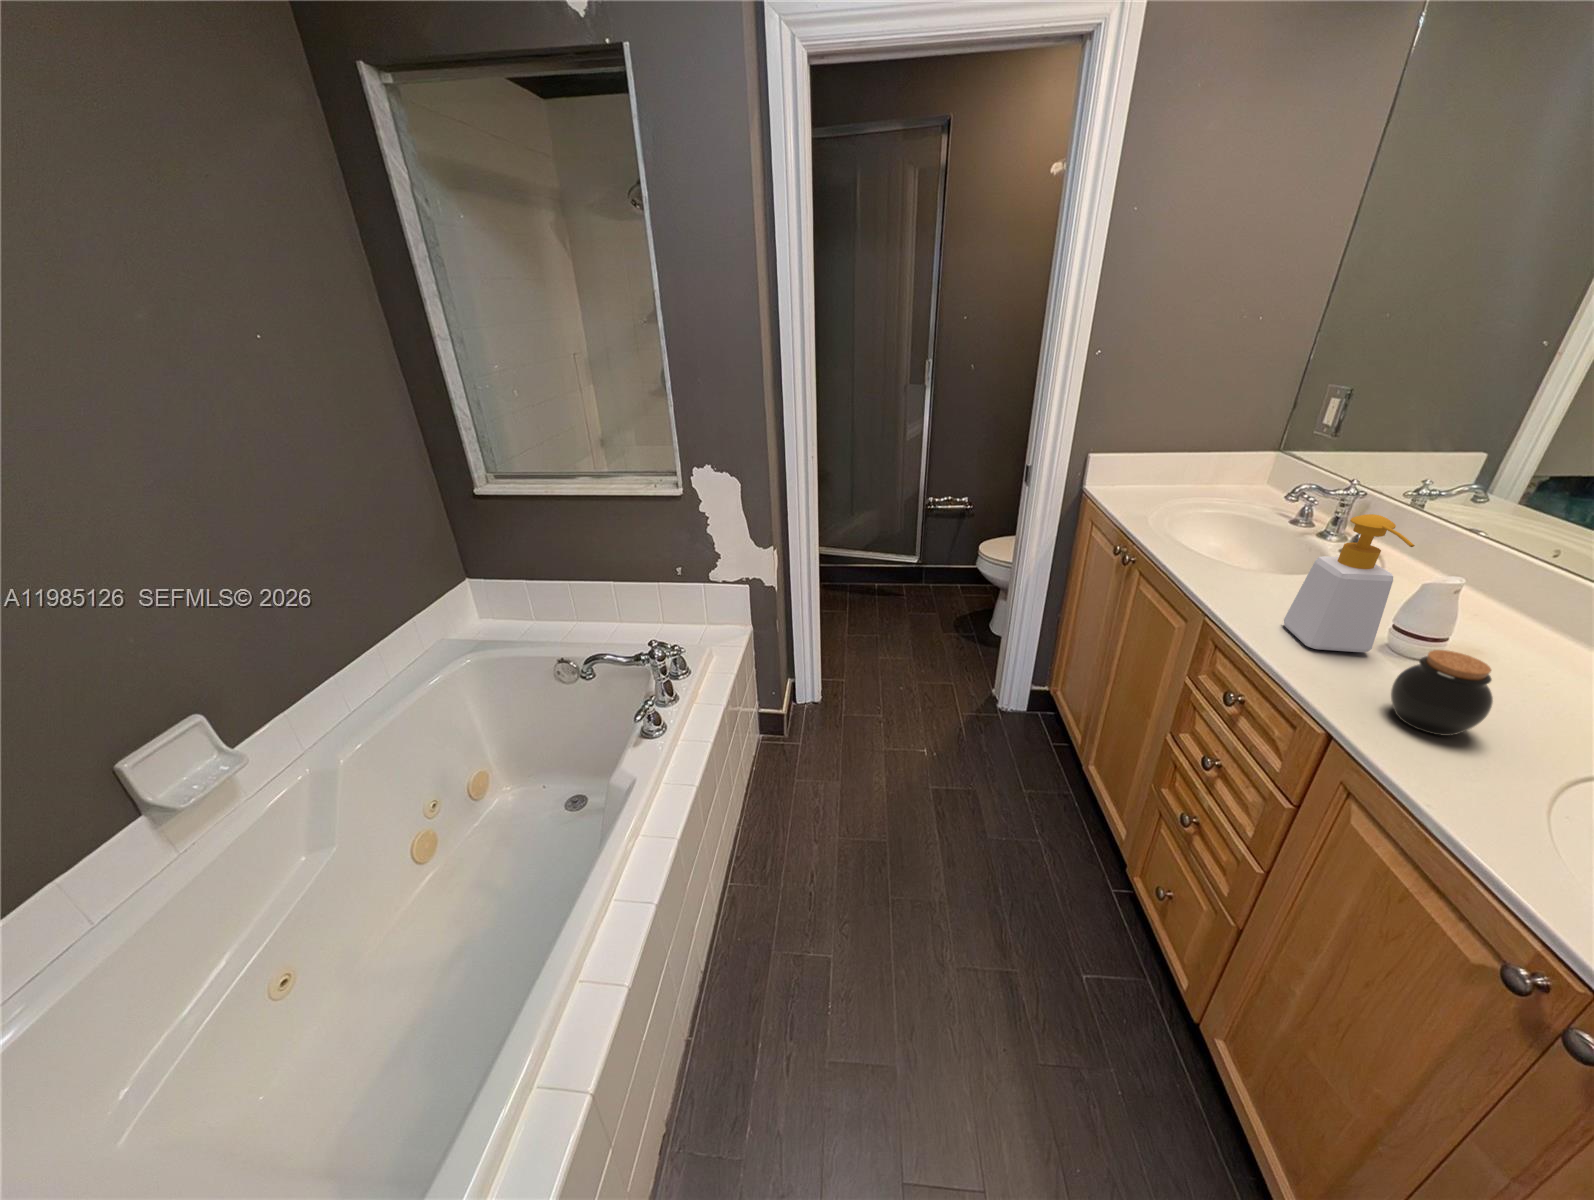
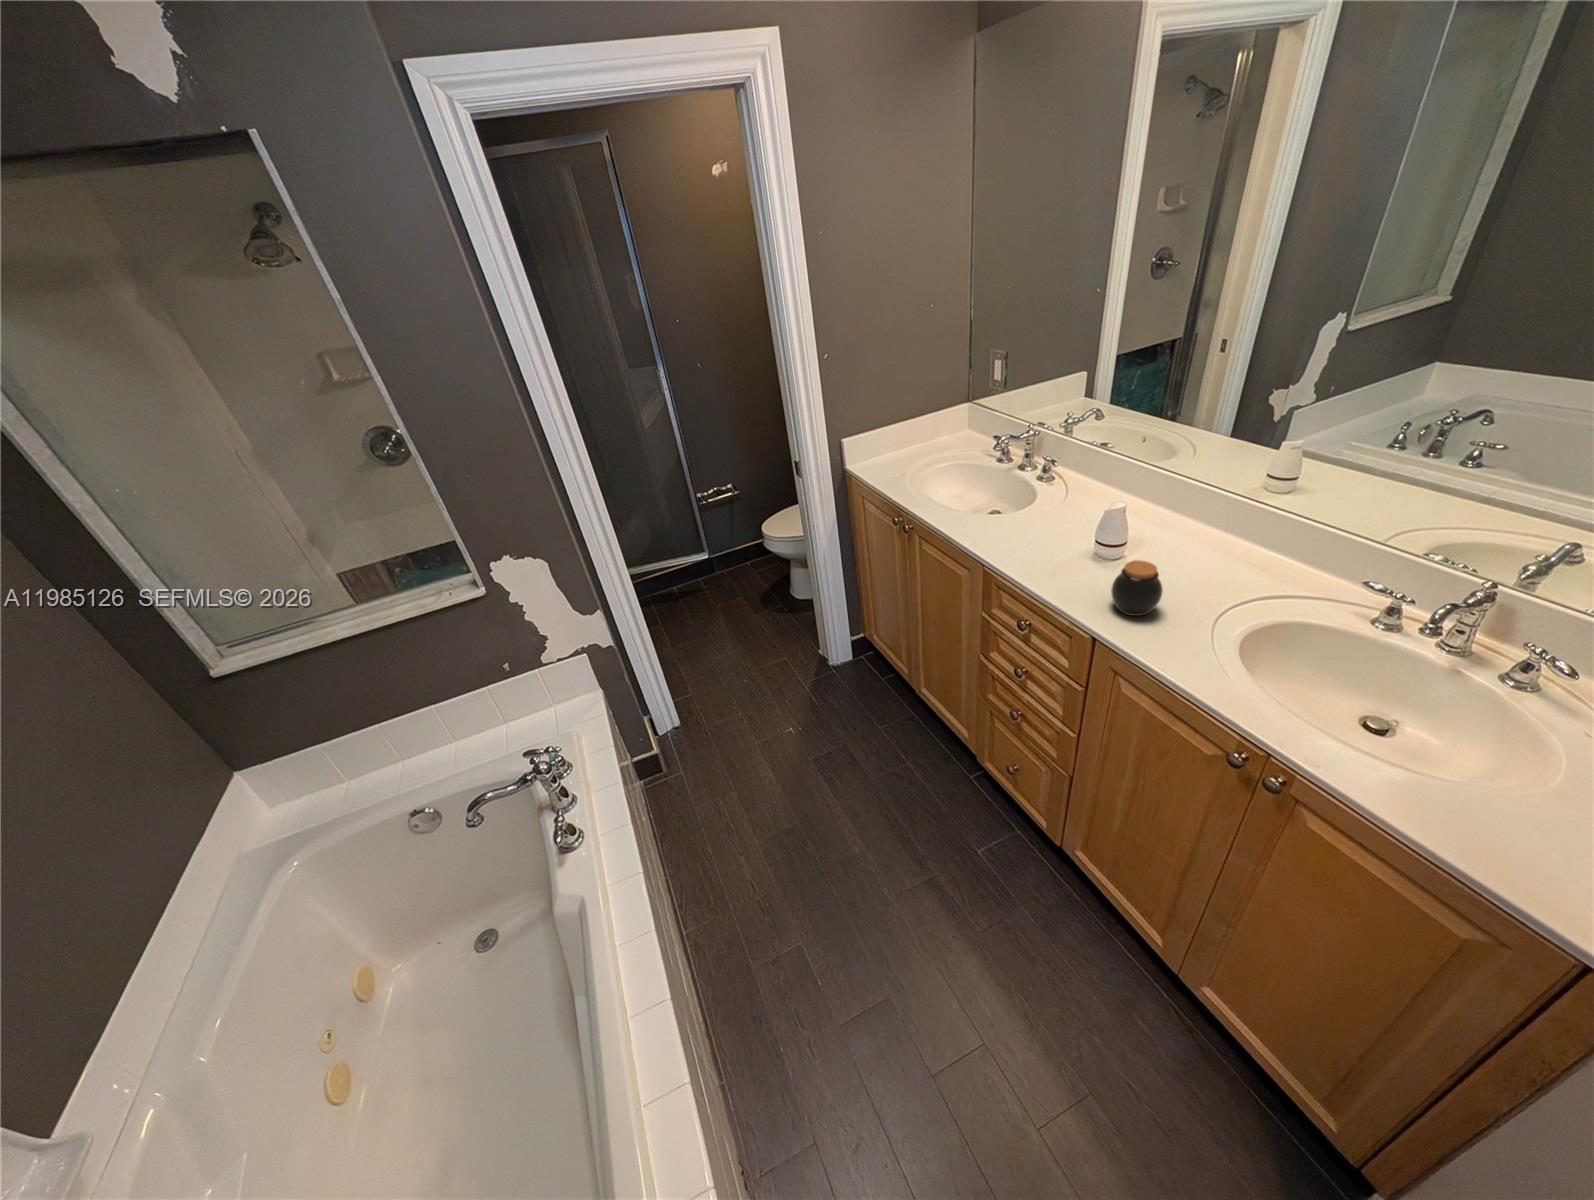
soap bottle: present [1284,514,1415,652] -> none [1033,474,1097,573]

